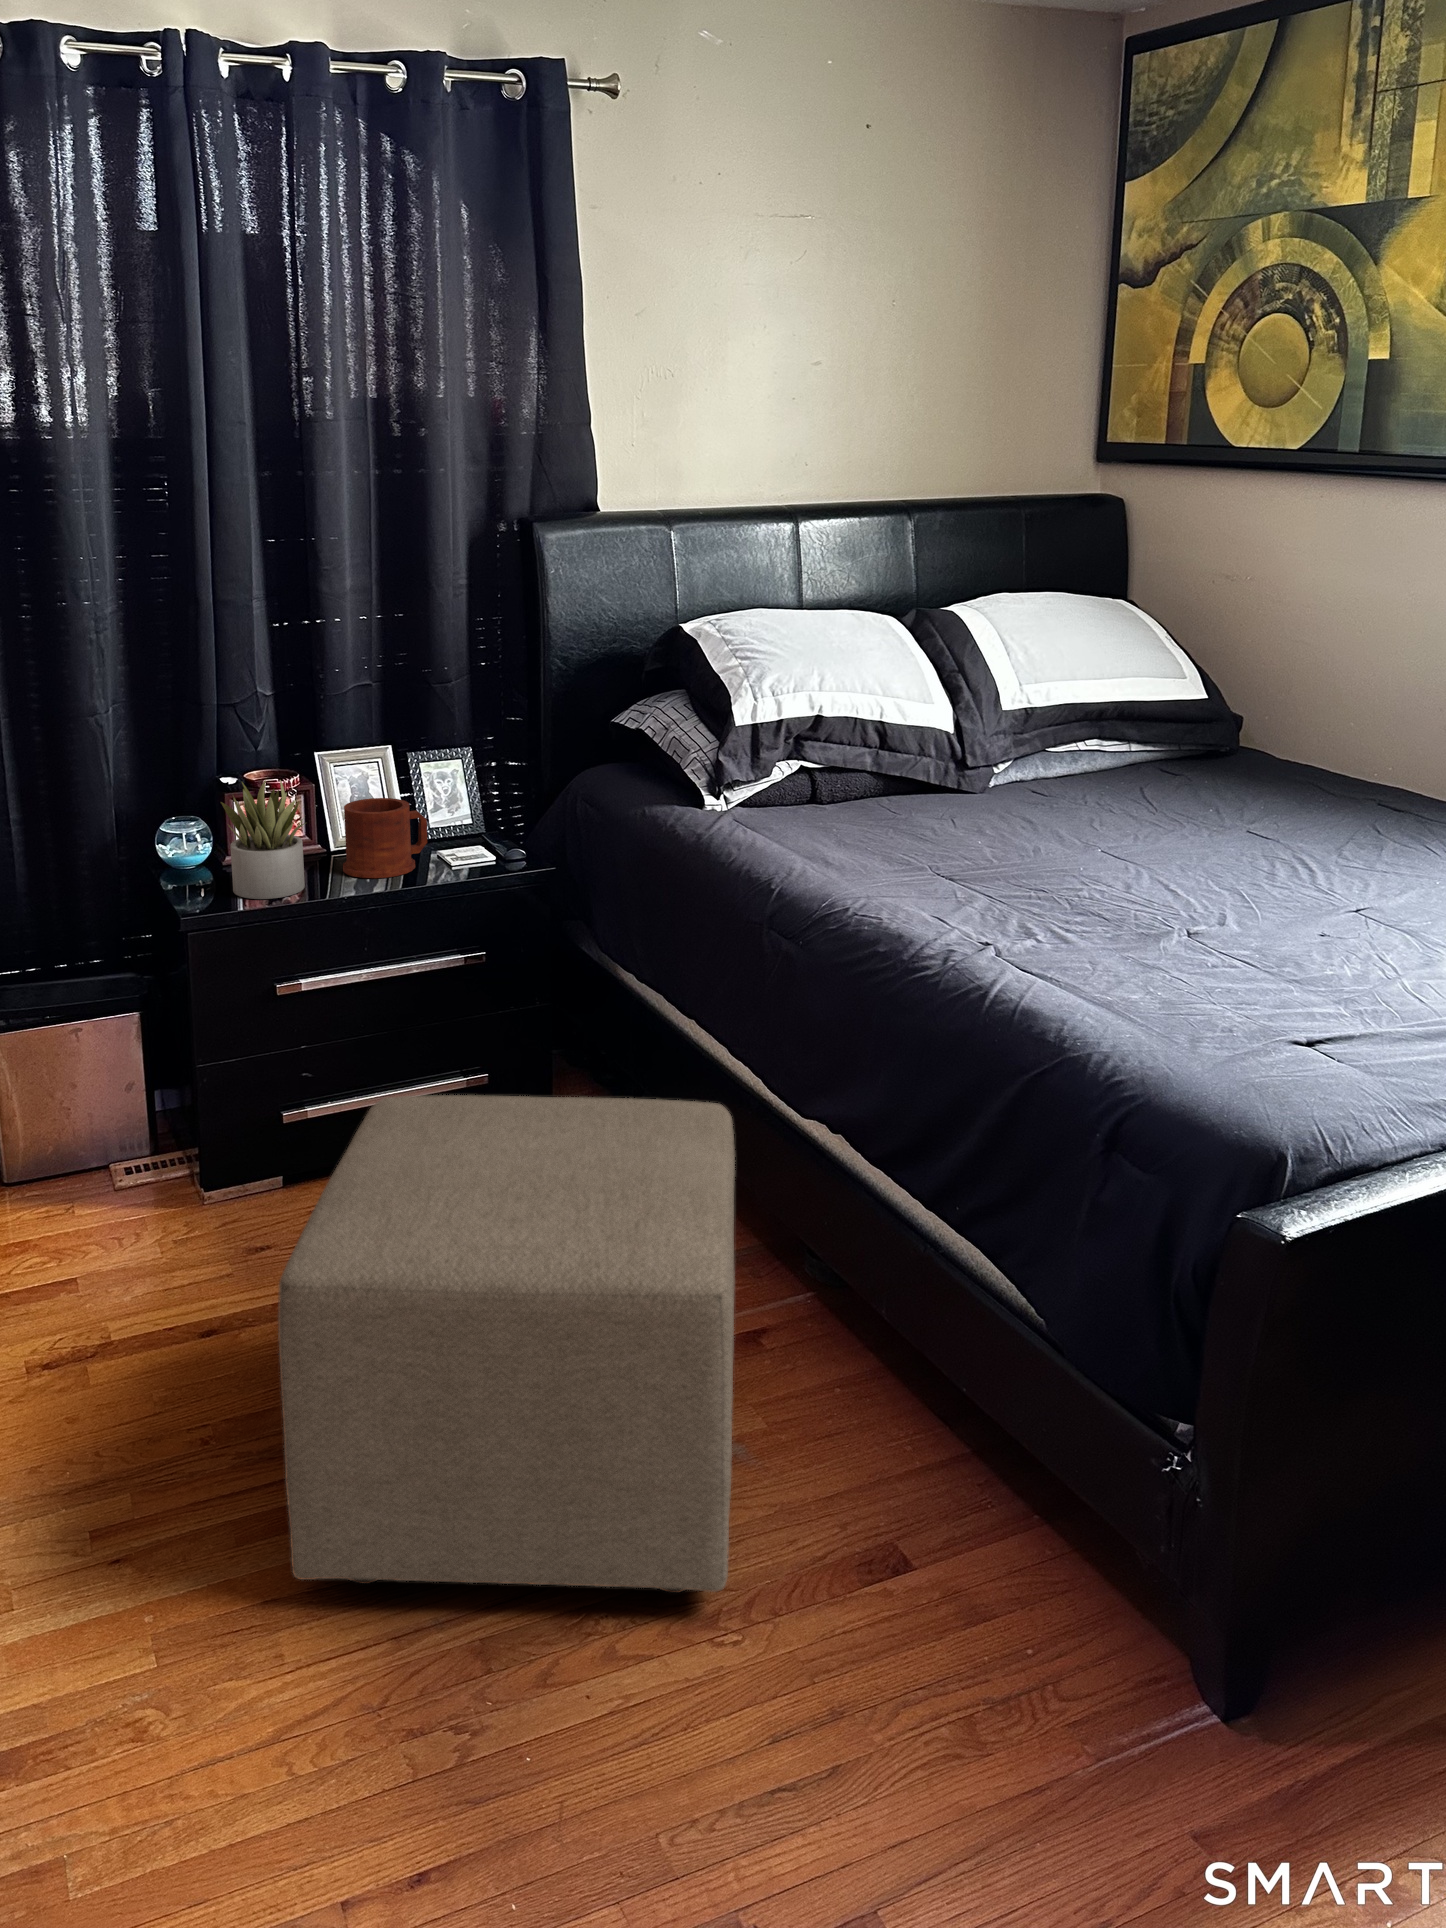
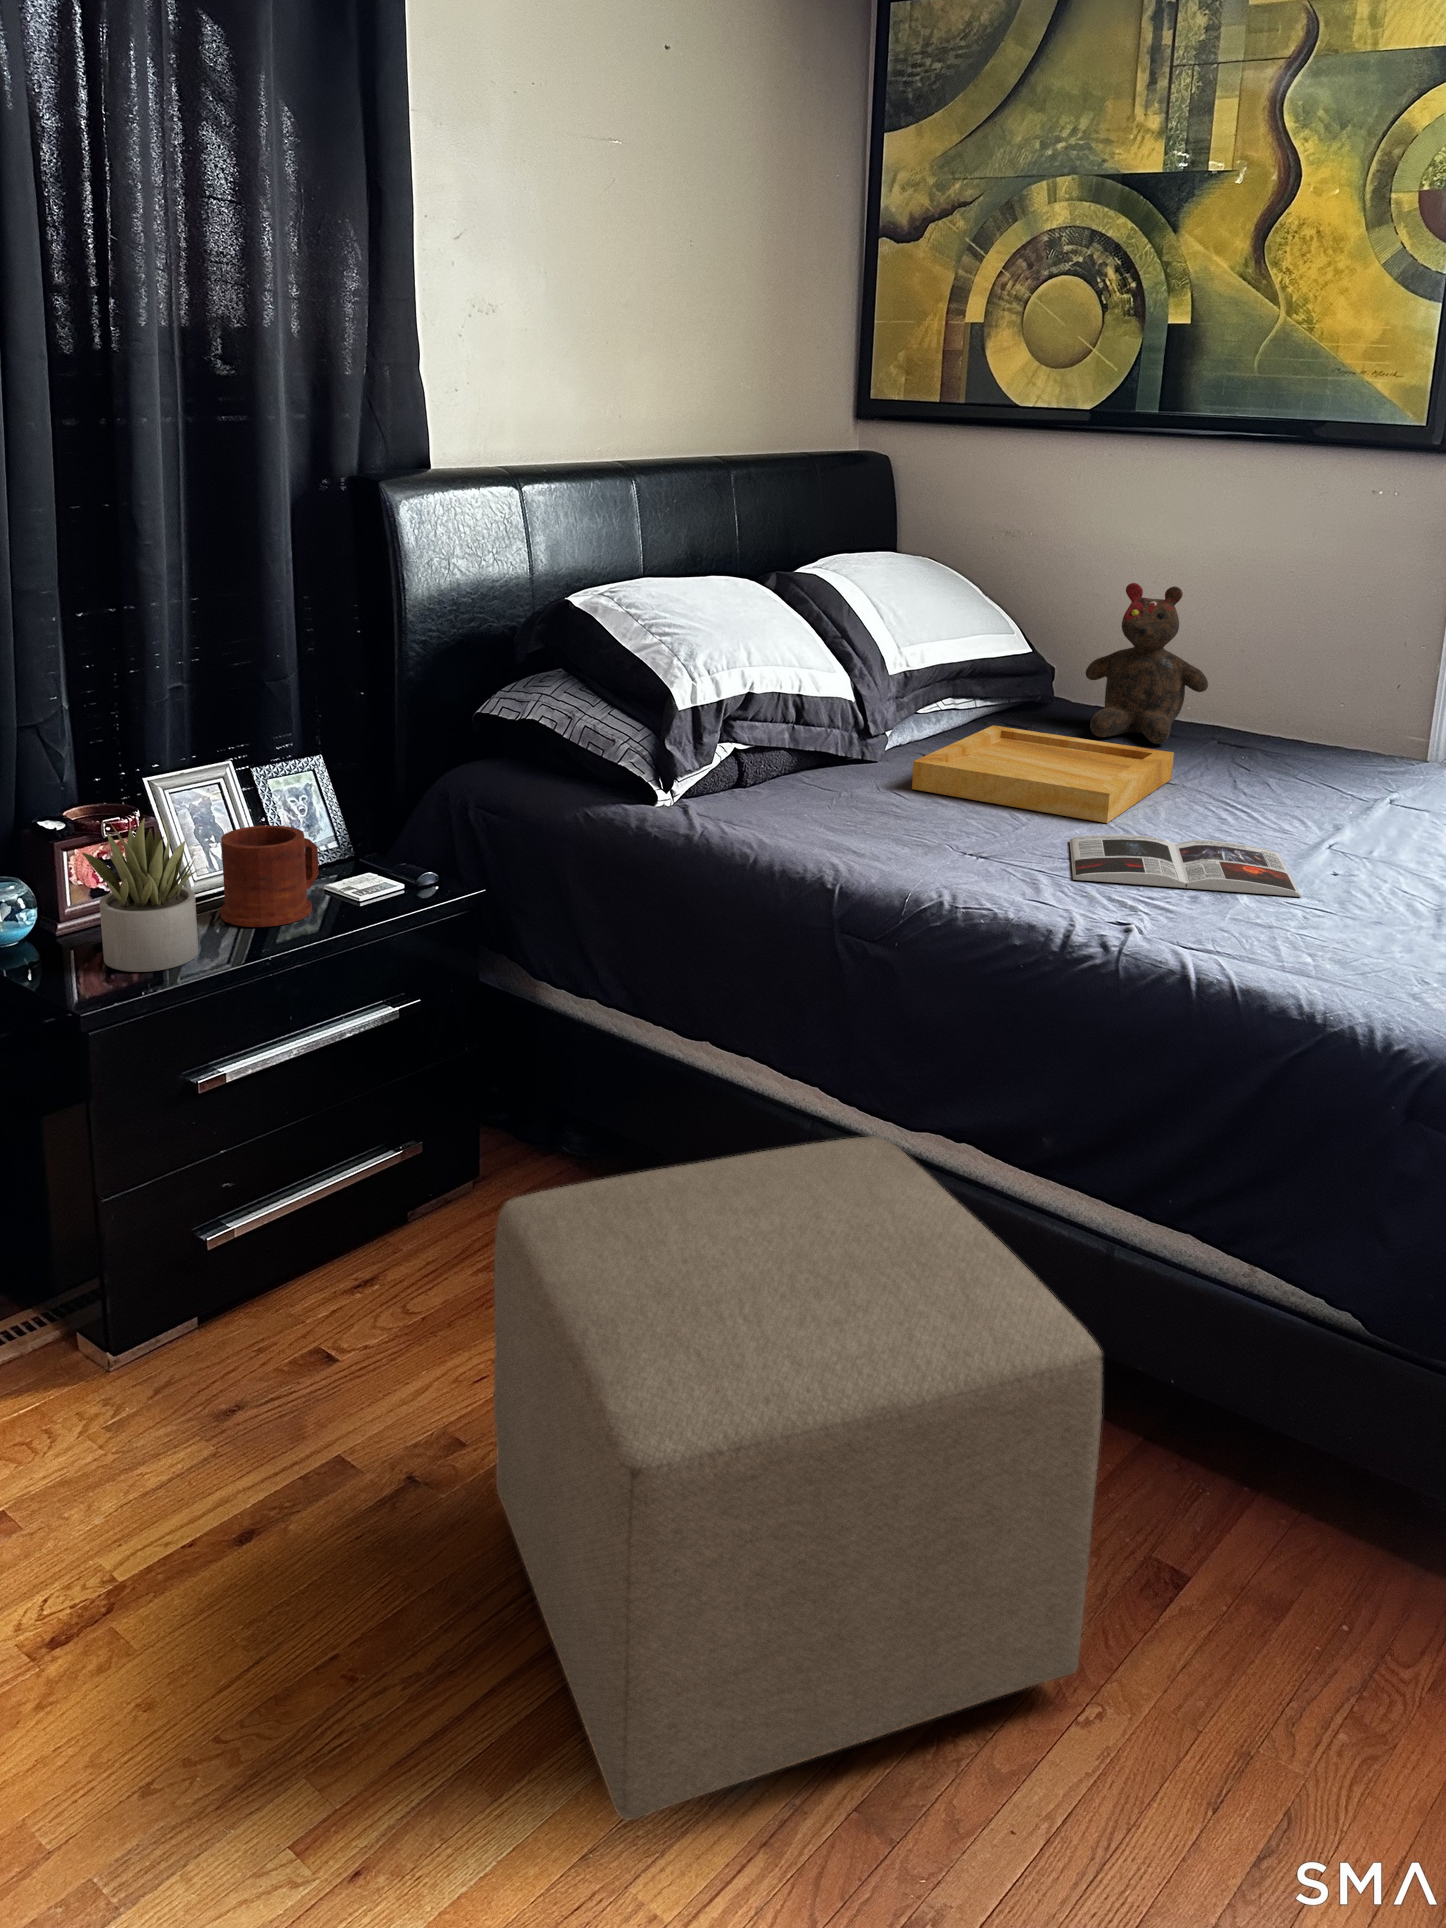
teddy bear: none [1222,630,1360,797] -> present [1086,583,1208,744]
tray: none [963,765,1254,861] -> present [912,725,1174,823]
magazine: none [1002,869,1257,943] -> present [1070,835,1301,897]

